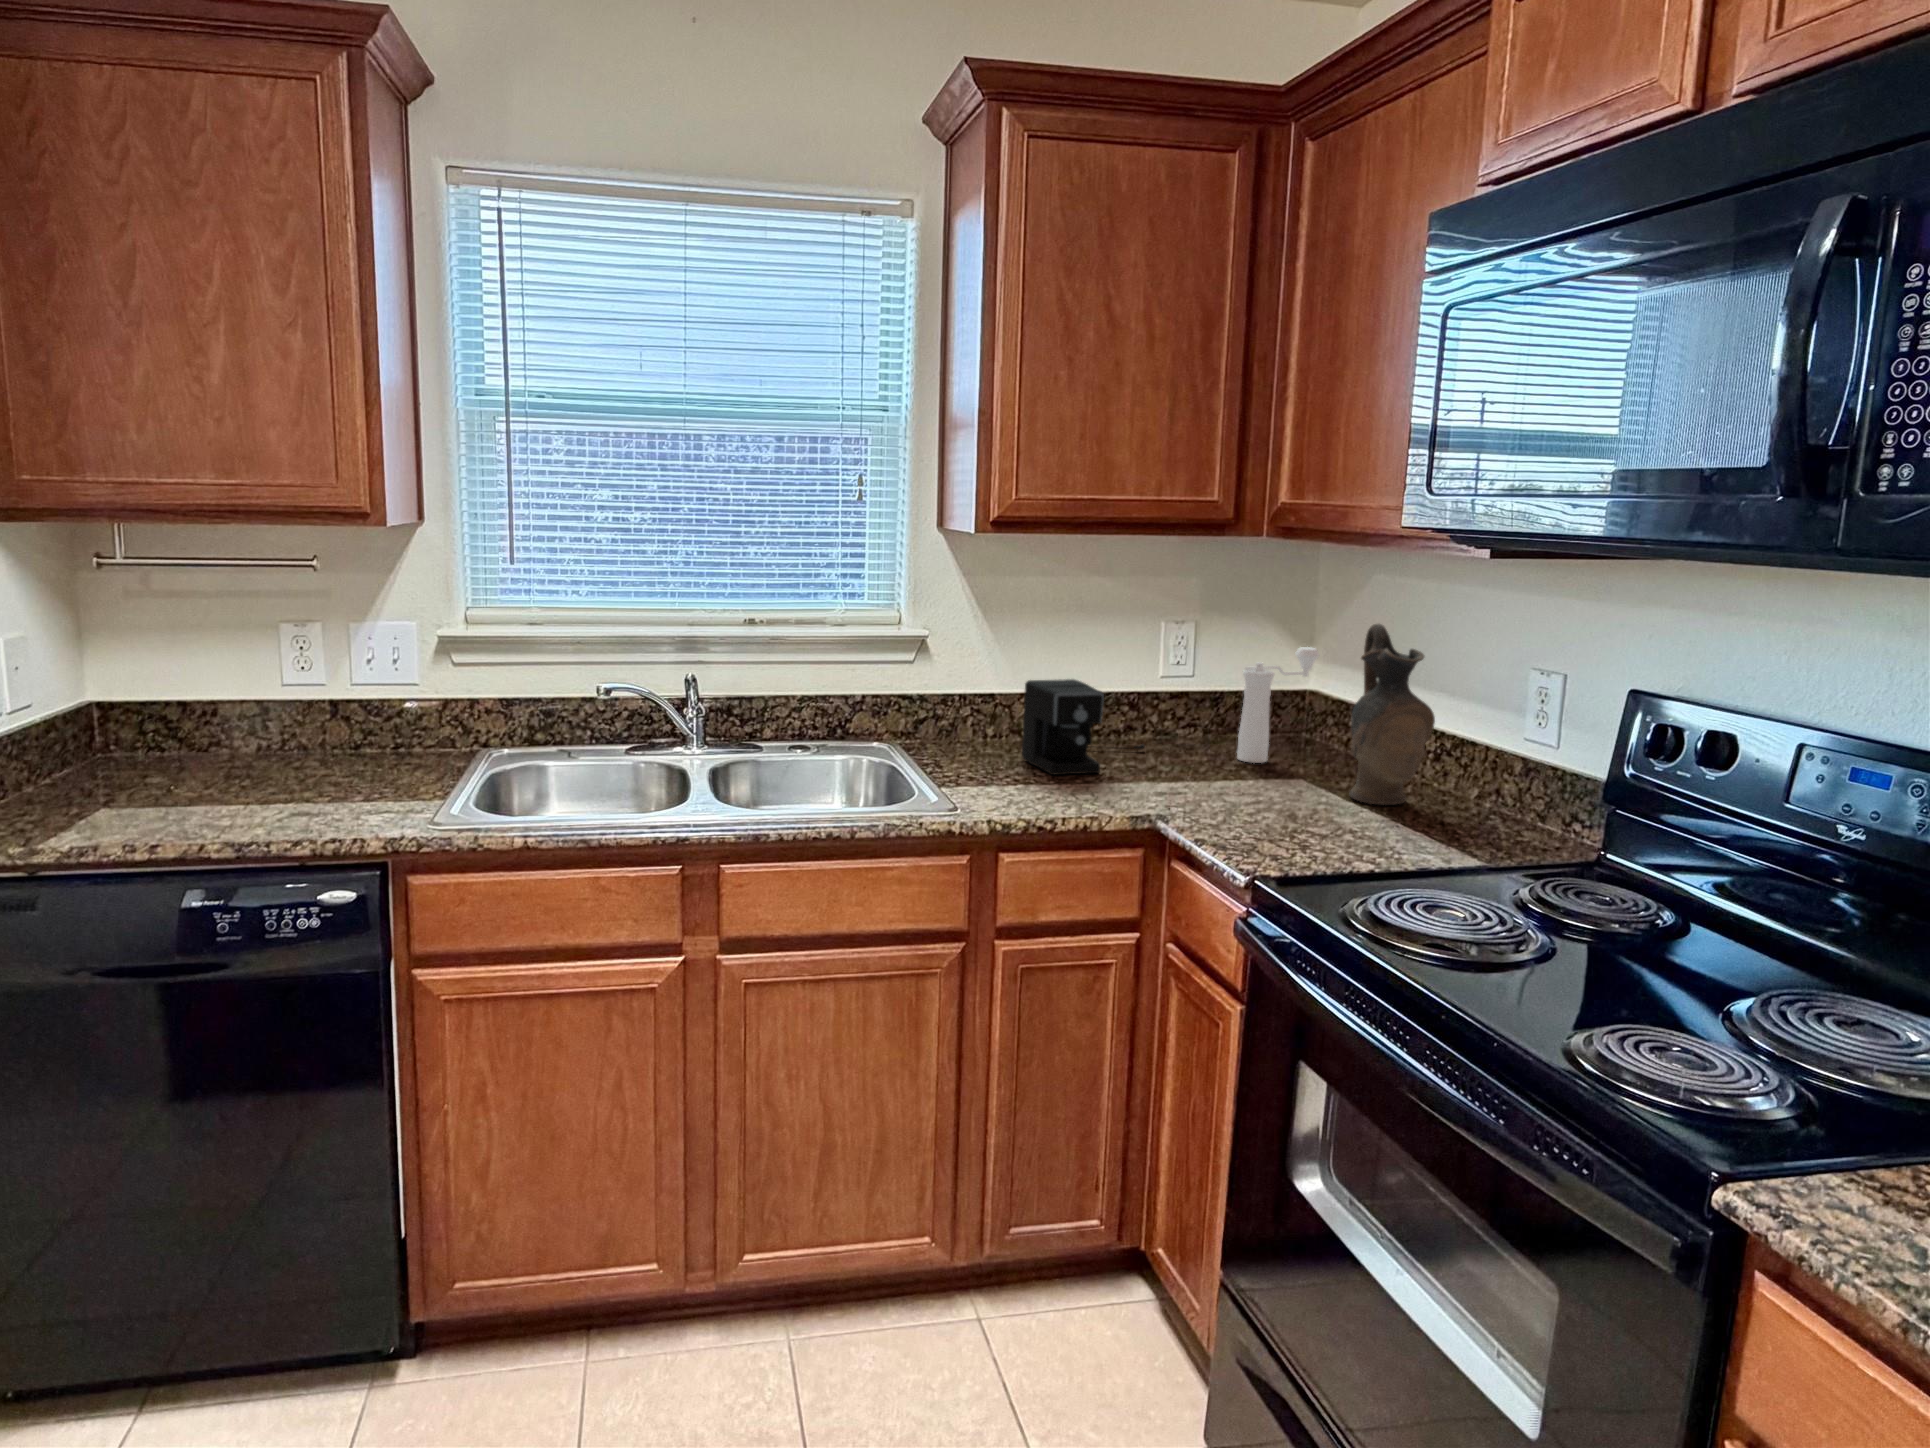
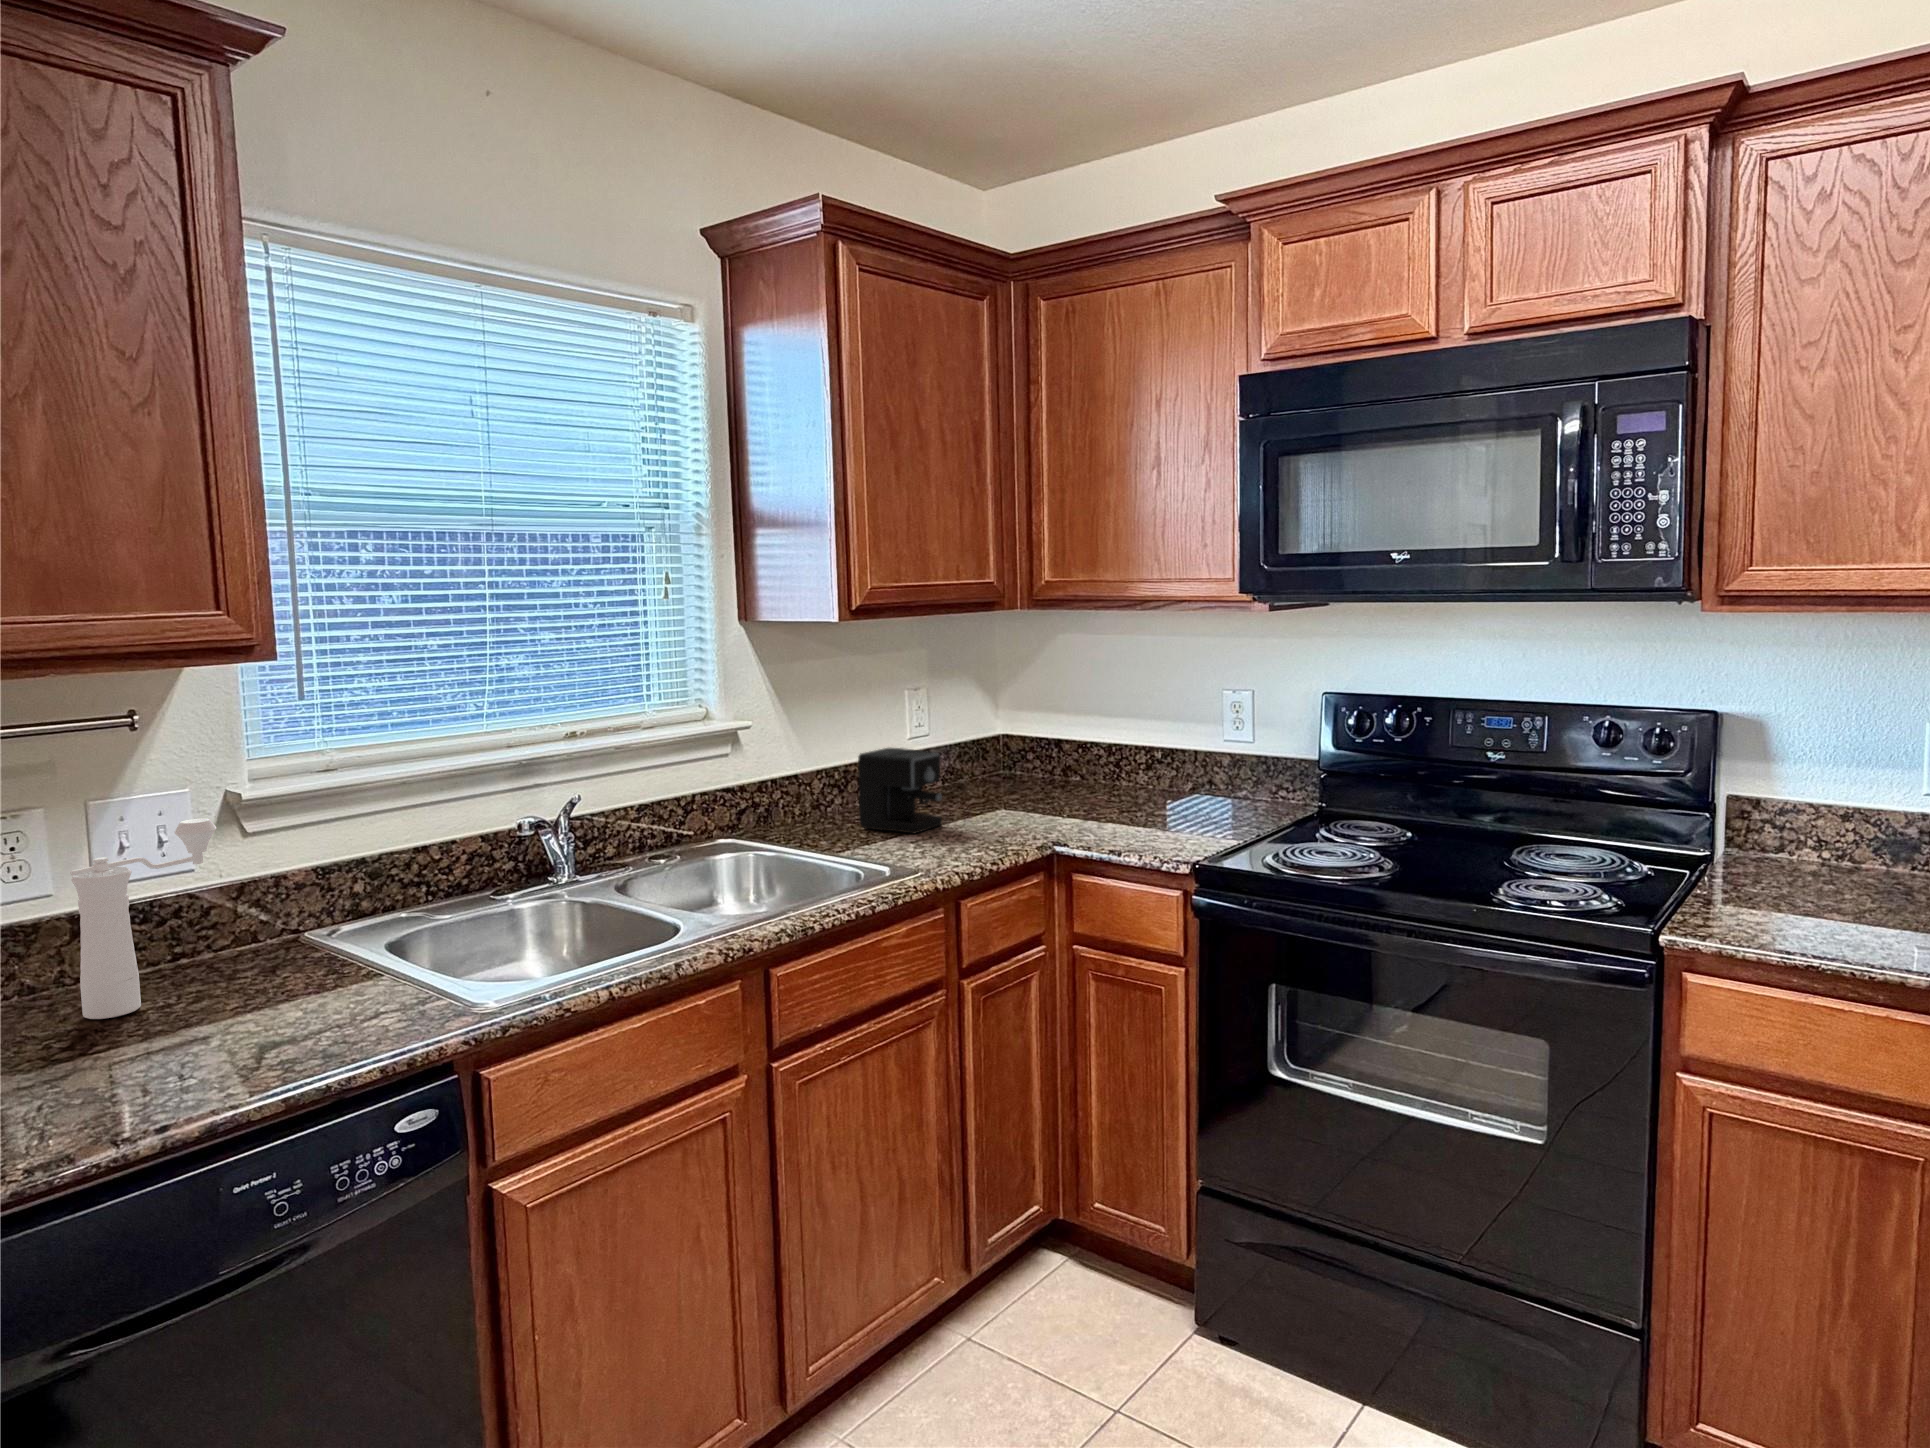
ceramic pitcher: present [1349,624,1435,805] -> none [1112,669,1180,807]
pepper mill: present [1237,647,1319,763] -> present [70,818,216,1019]

